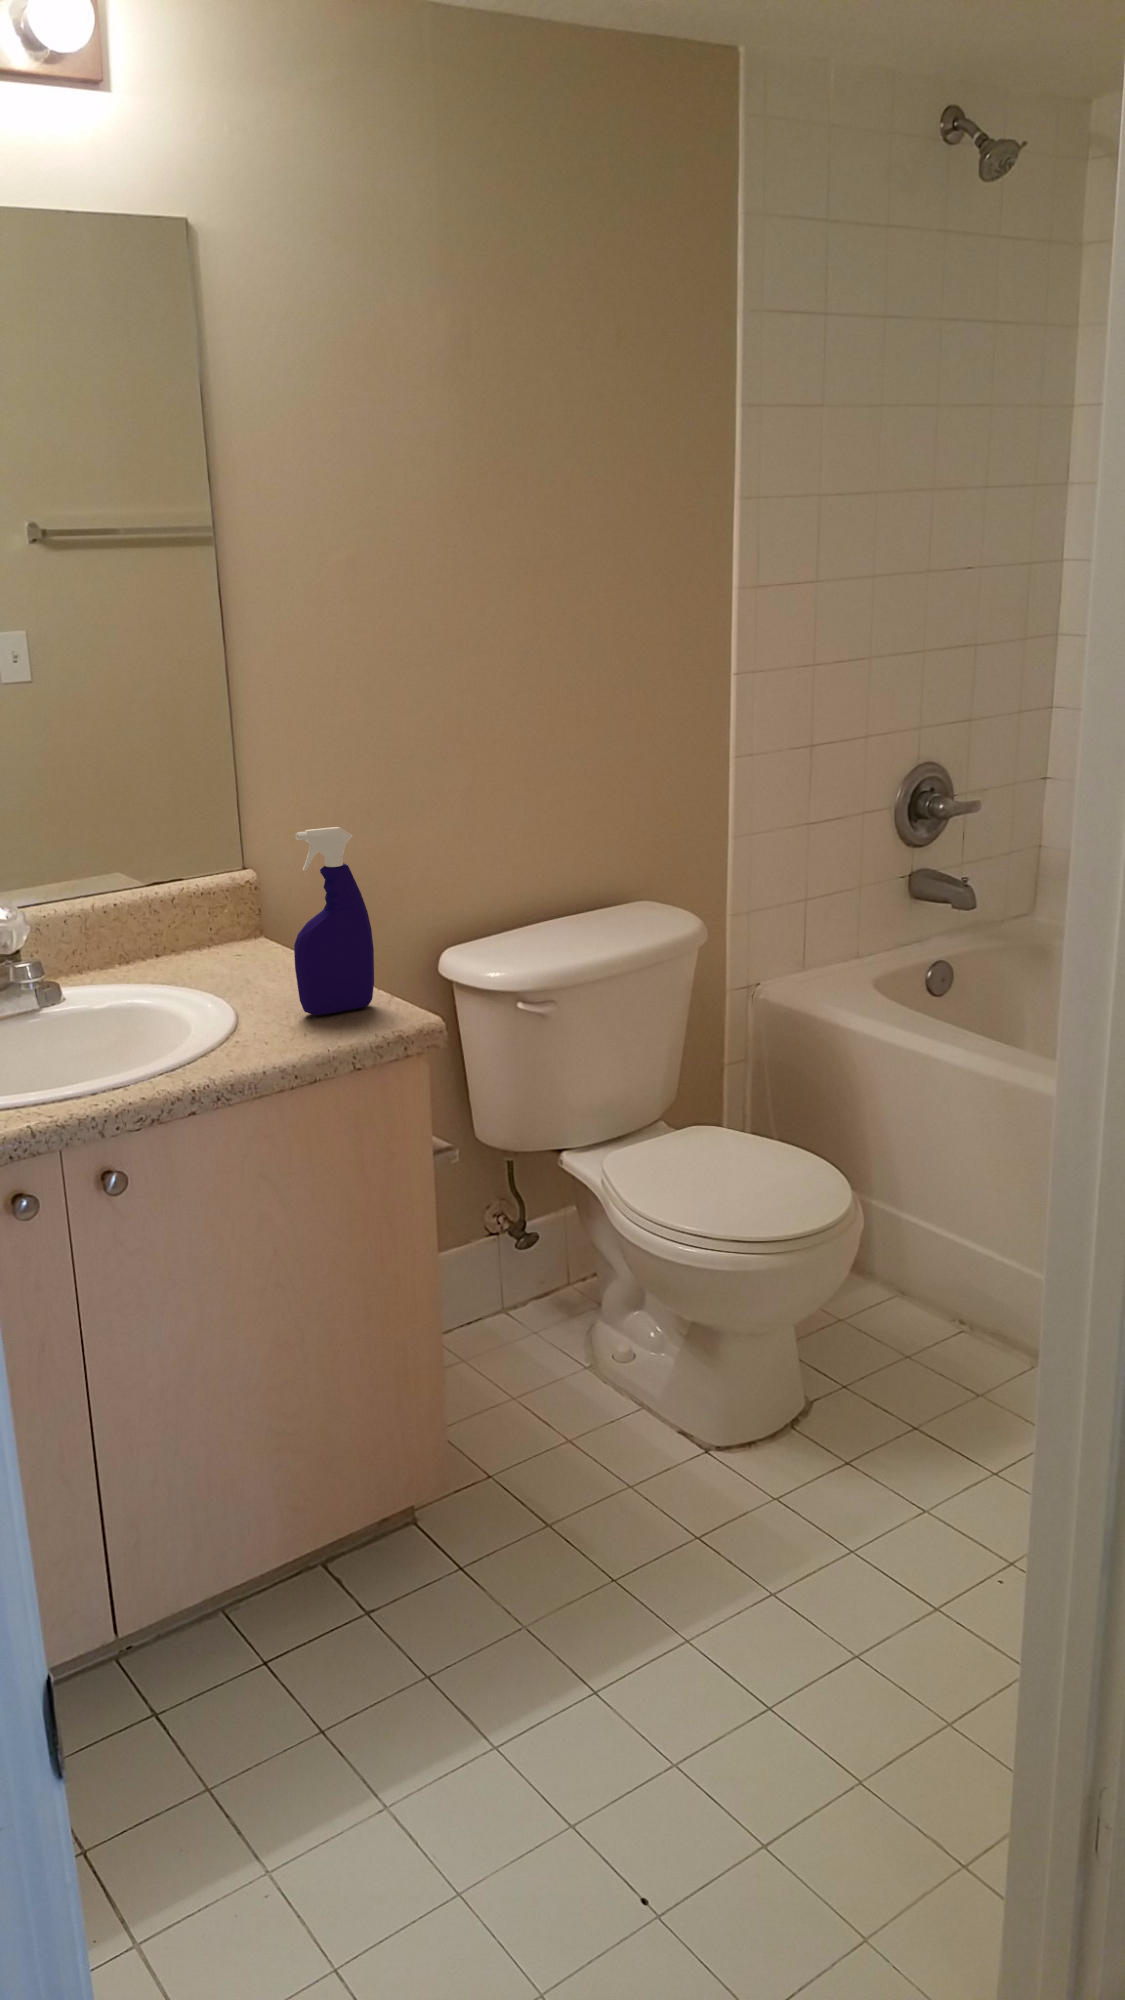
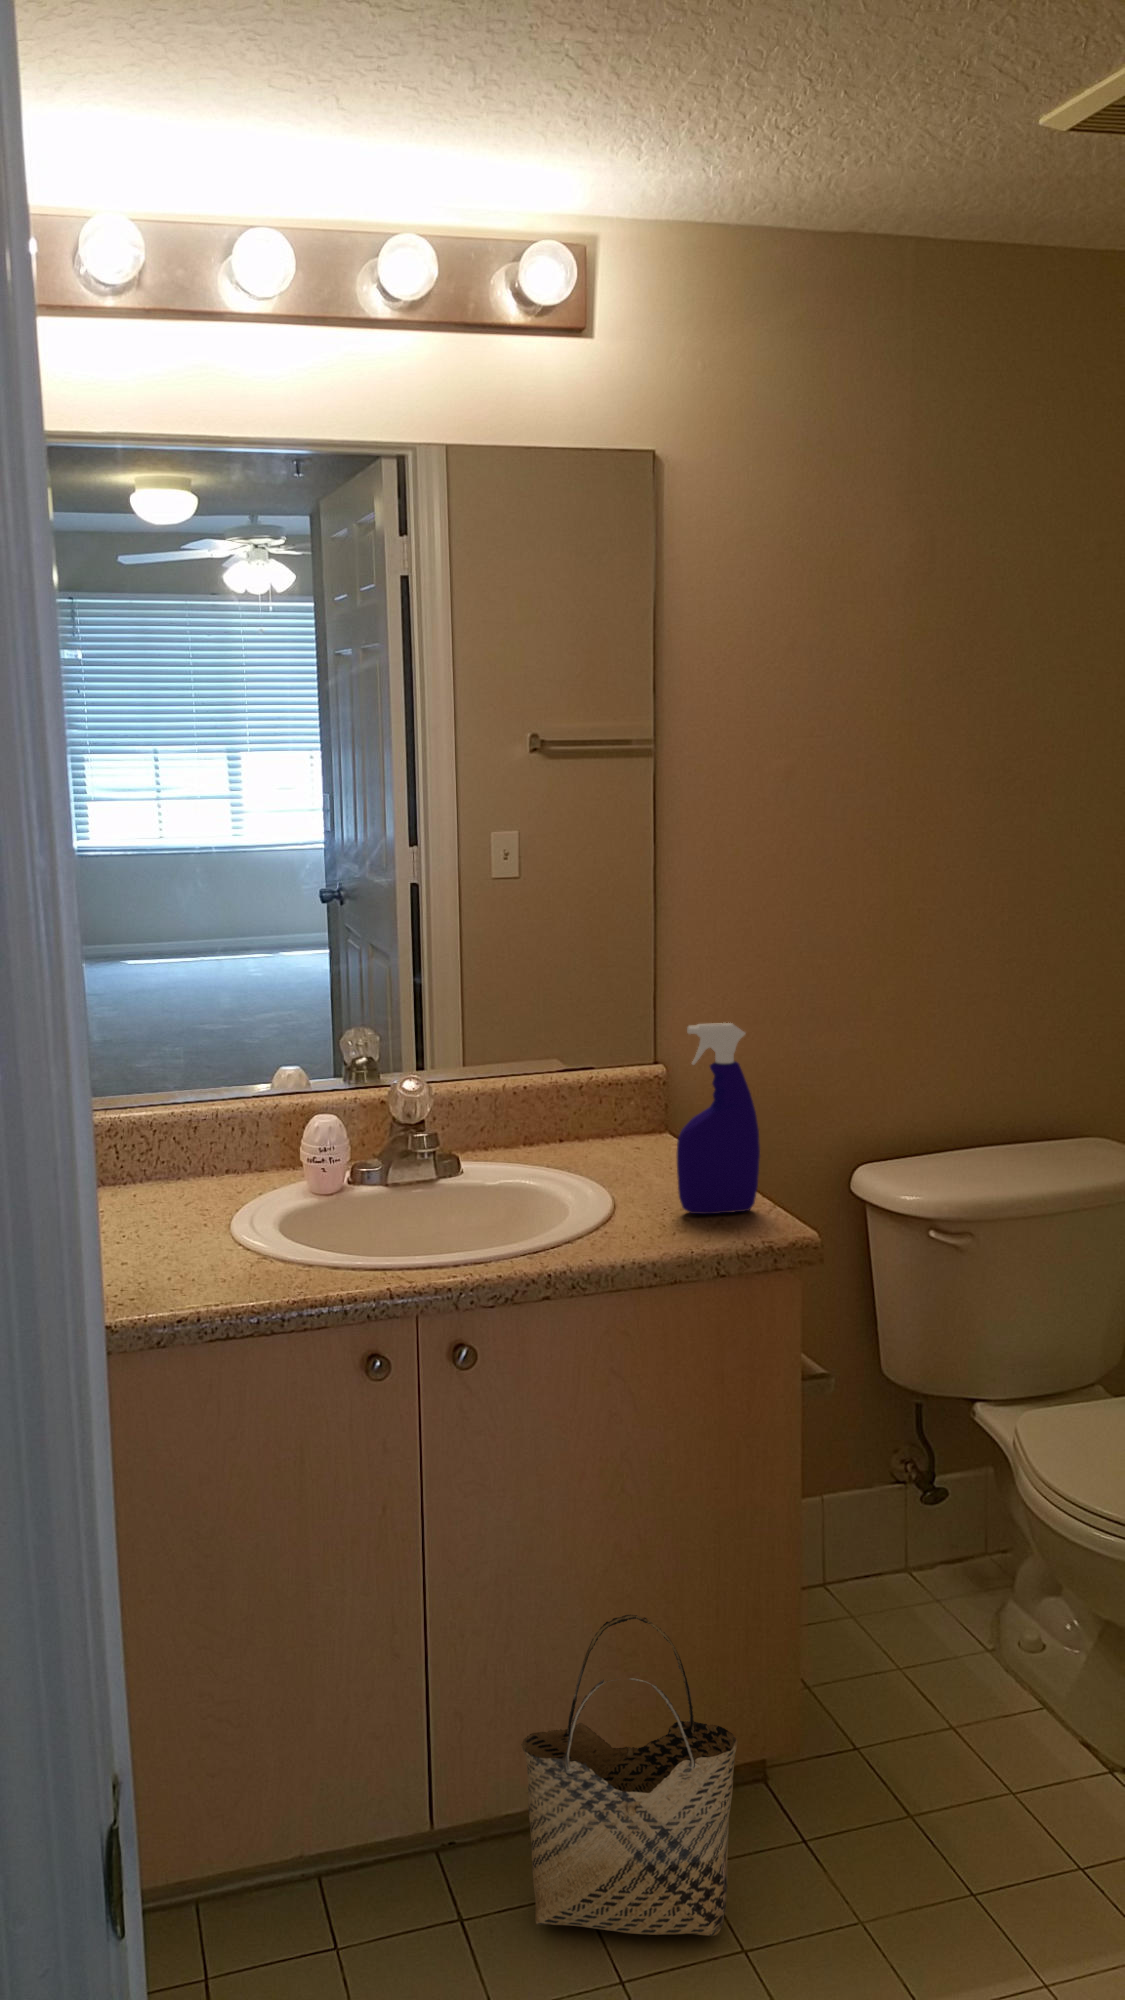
woven basket: none [205,1396,408,1689] -> present [521,1615,738,1936]

